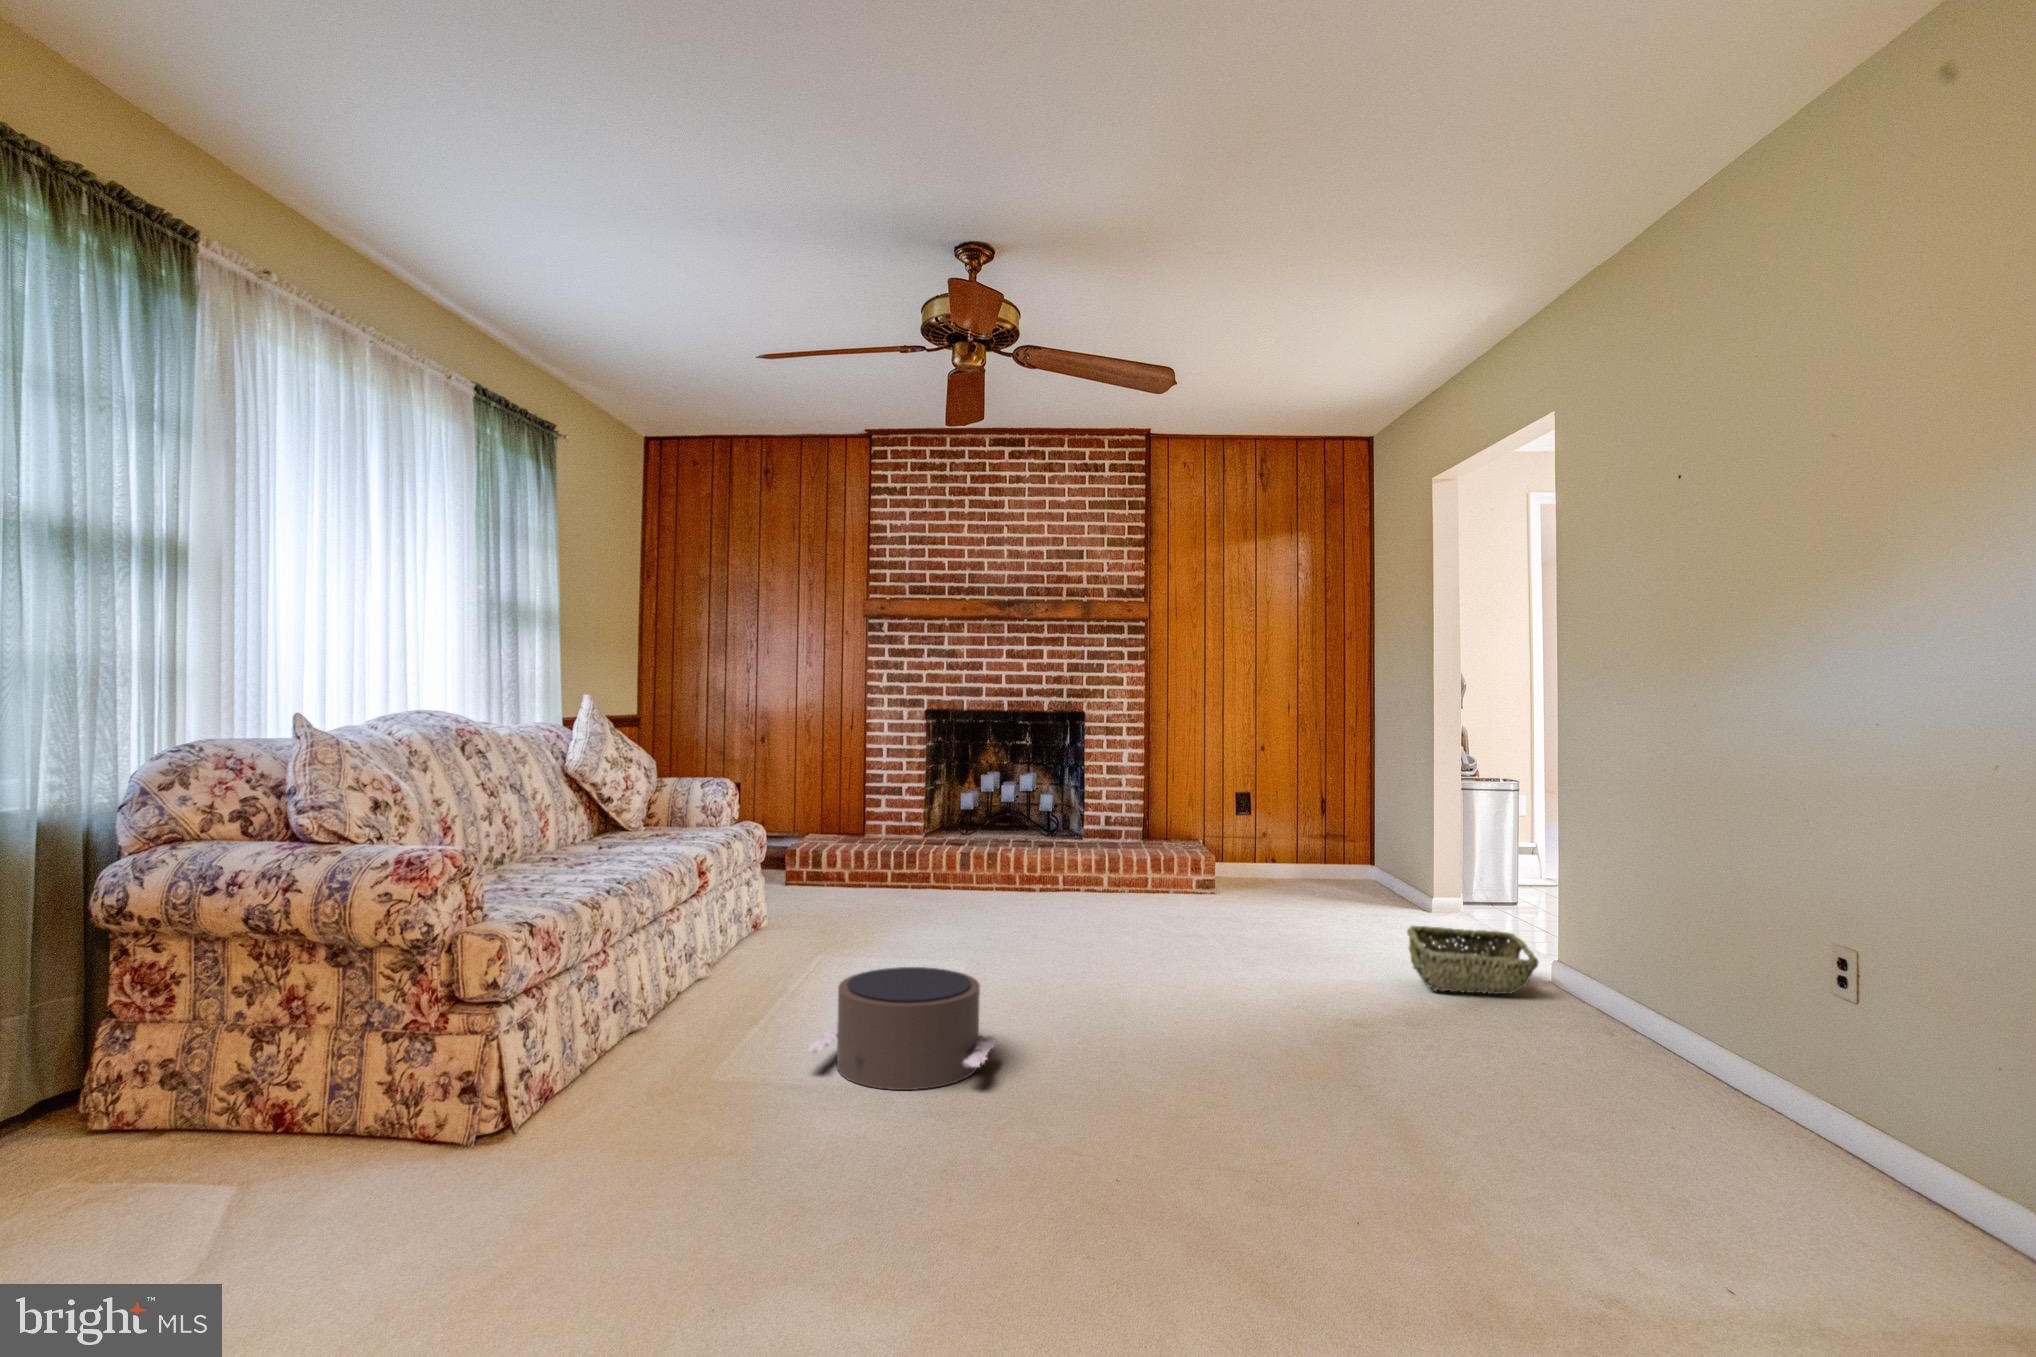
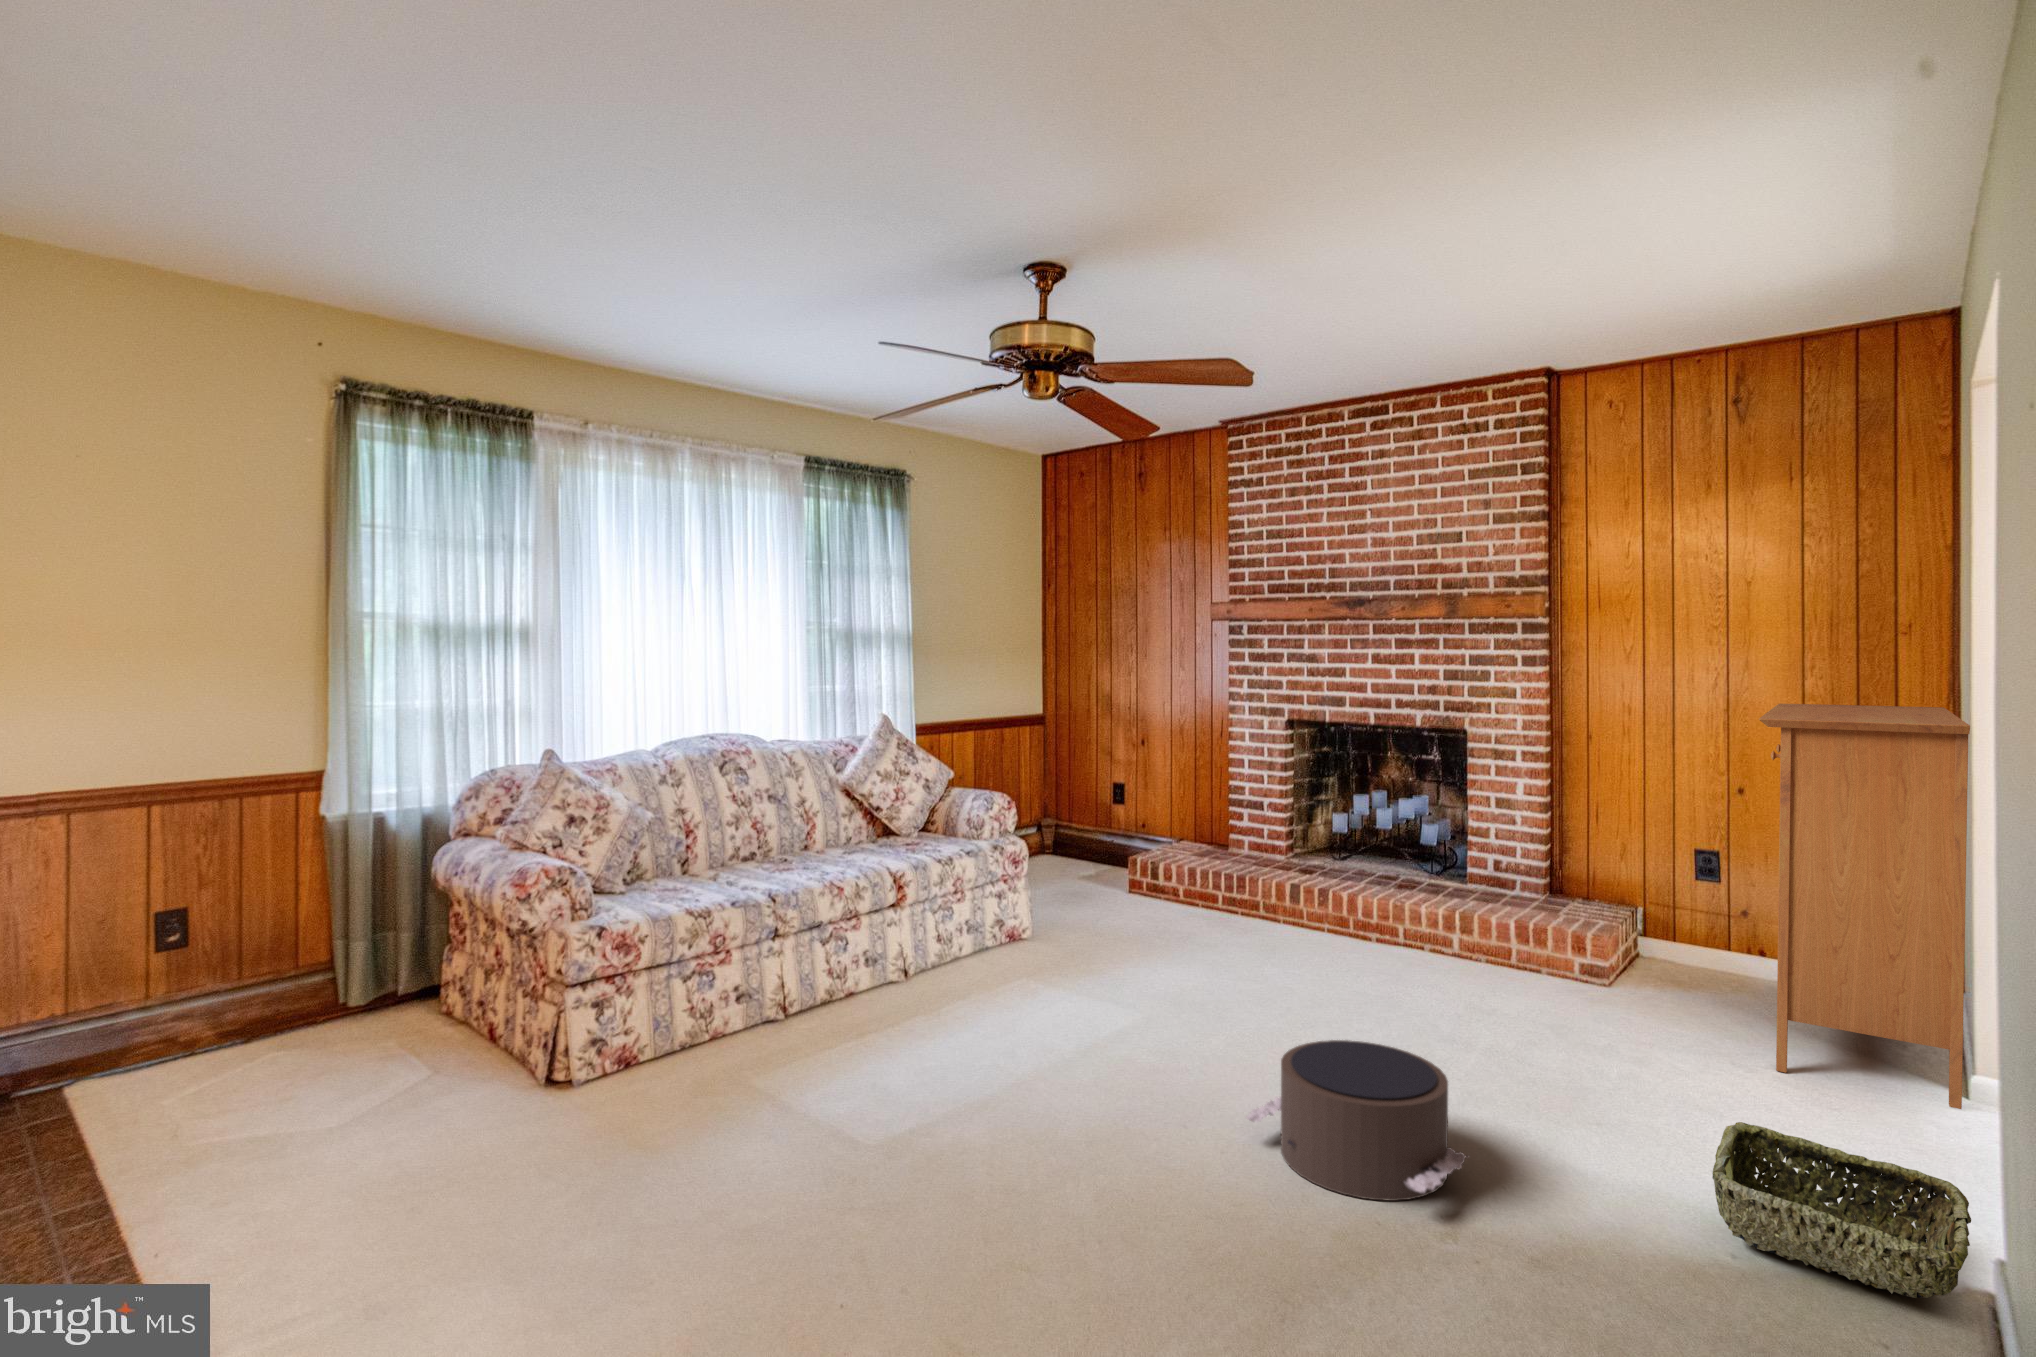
console table: none [1294,688,1444,923] -> present [1759,704,1970,1109]
pouf: present [808,967,996,1090] -> present [1246,1040,1469,1201]

